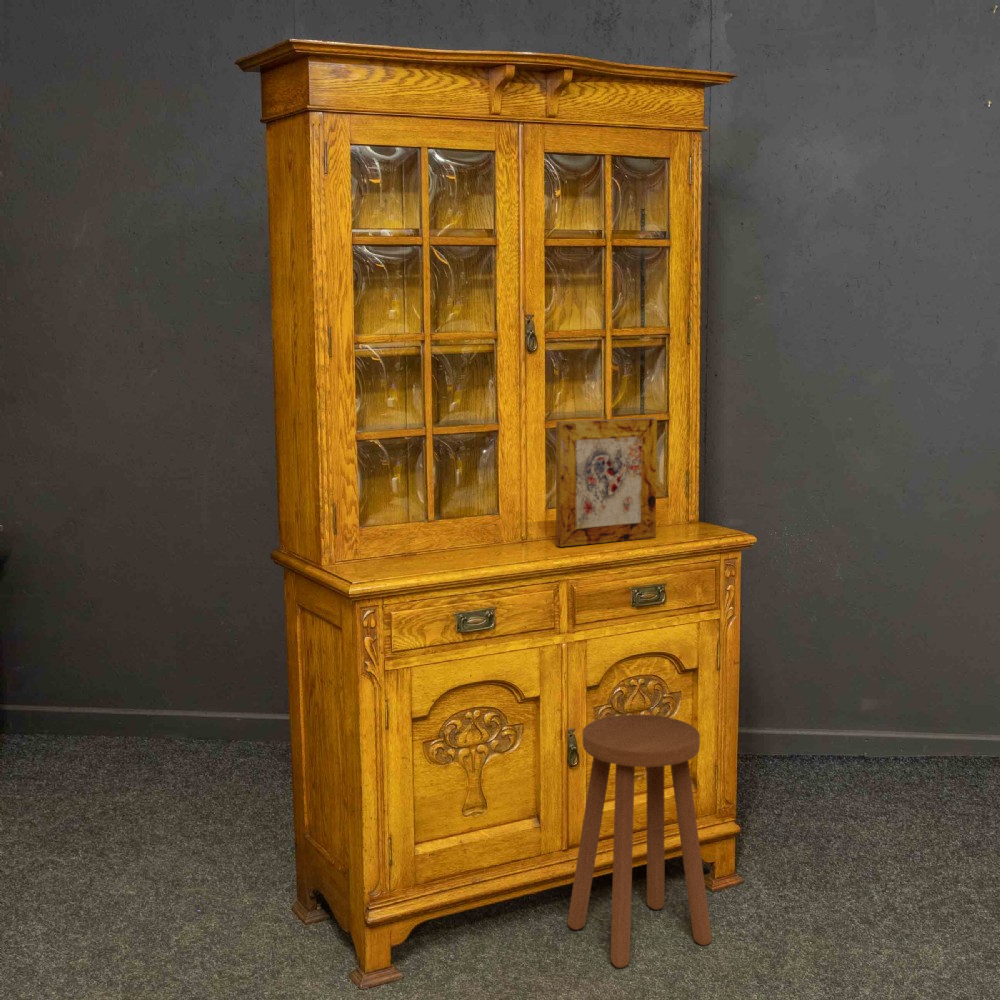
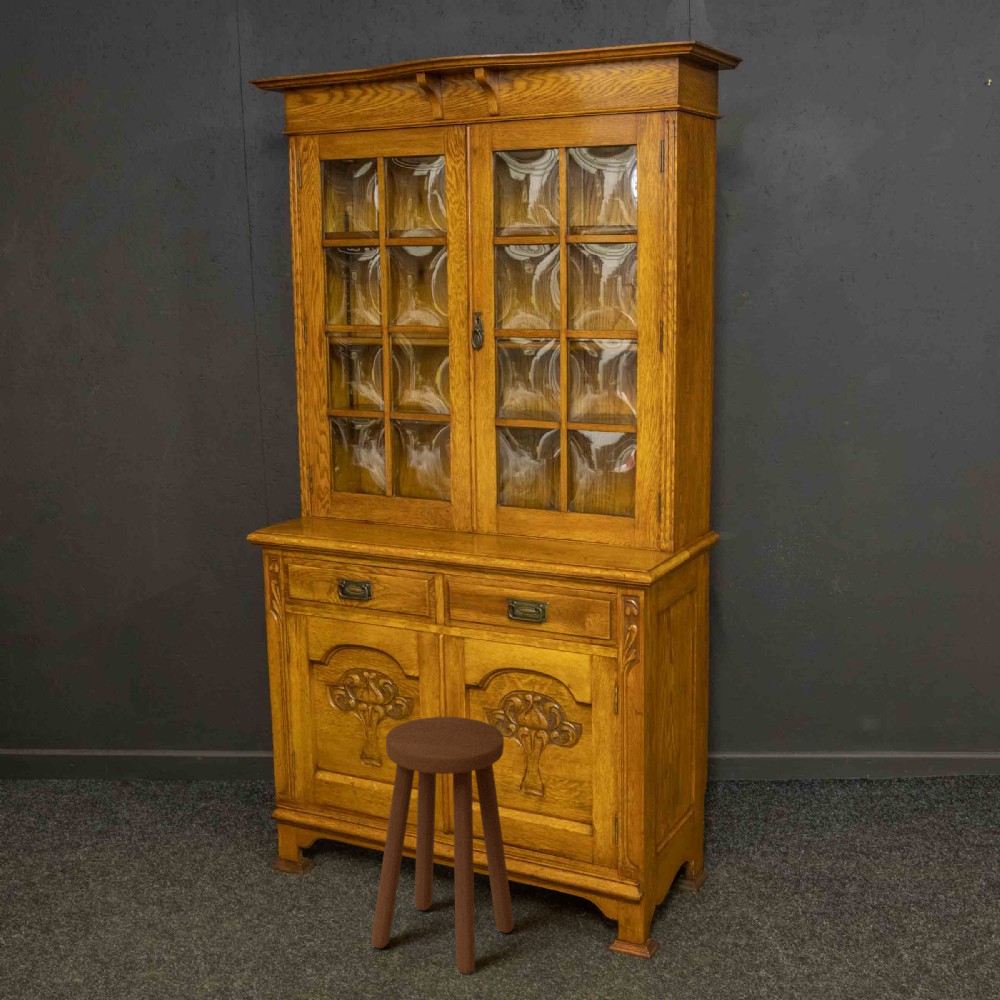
picture frame: present [556,417,657,547] -> none [467,419,575,555]

